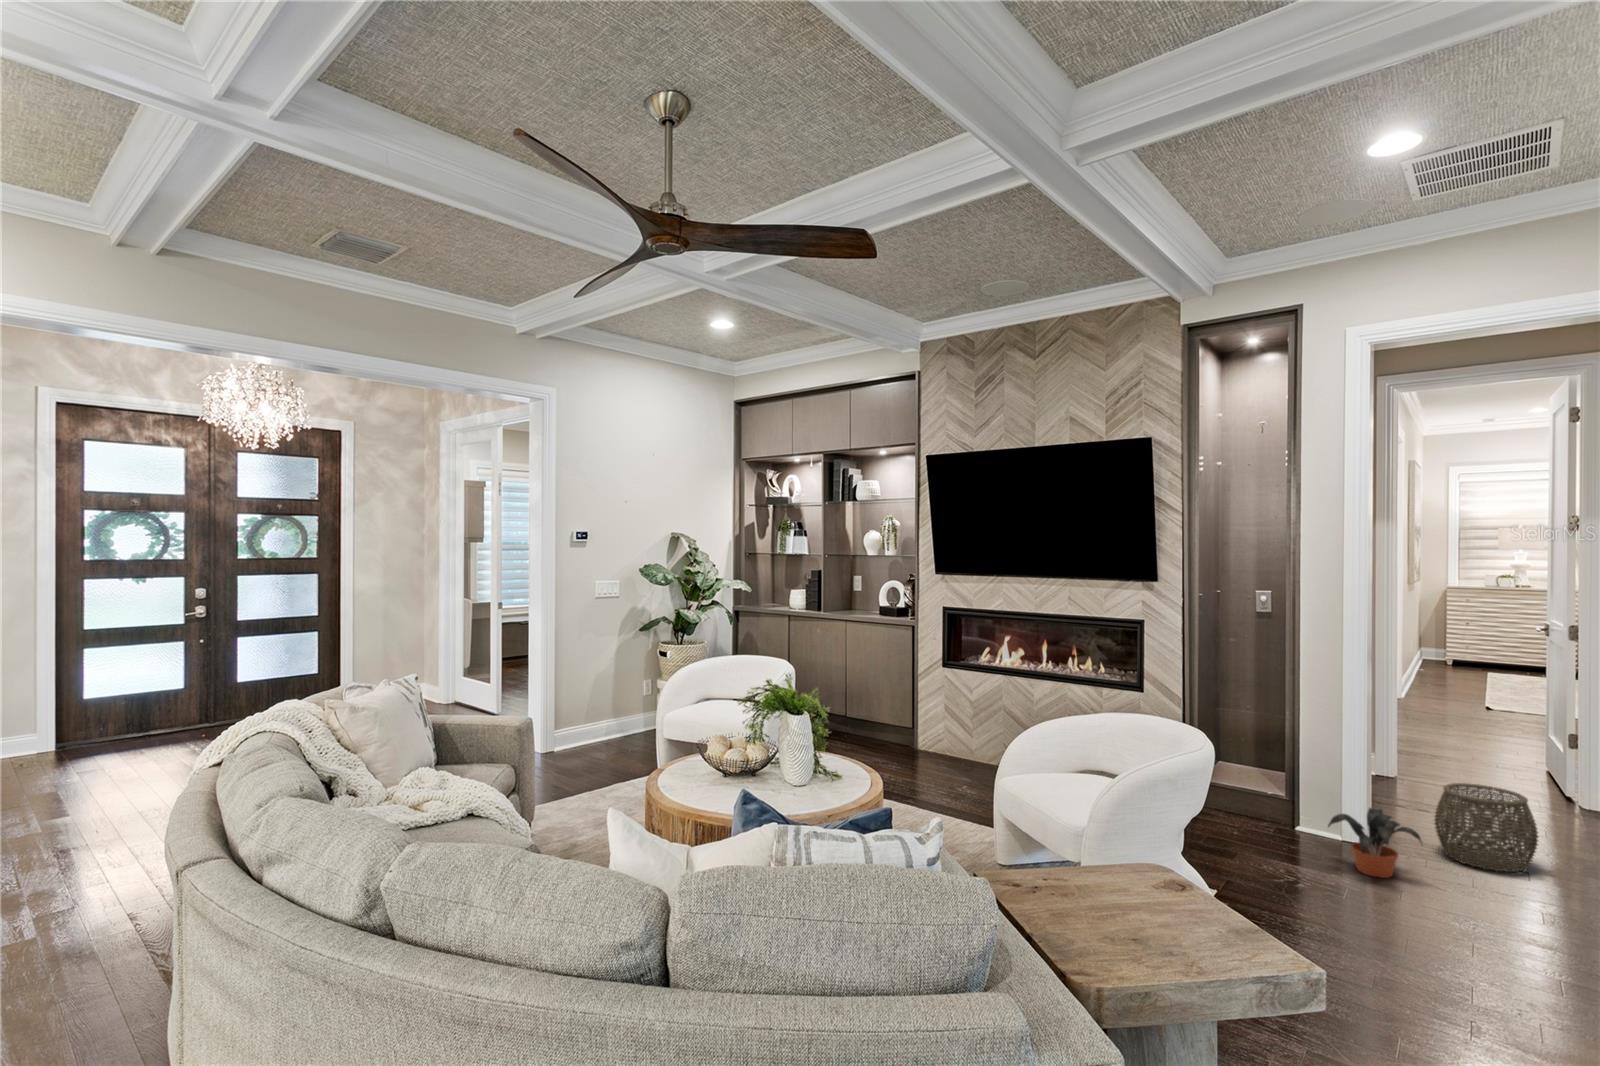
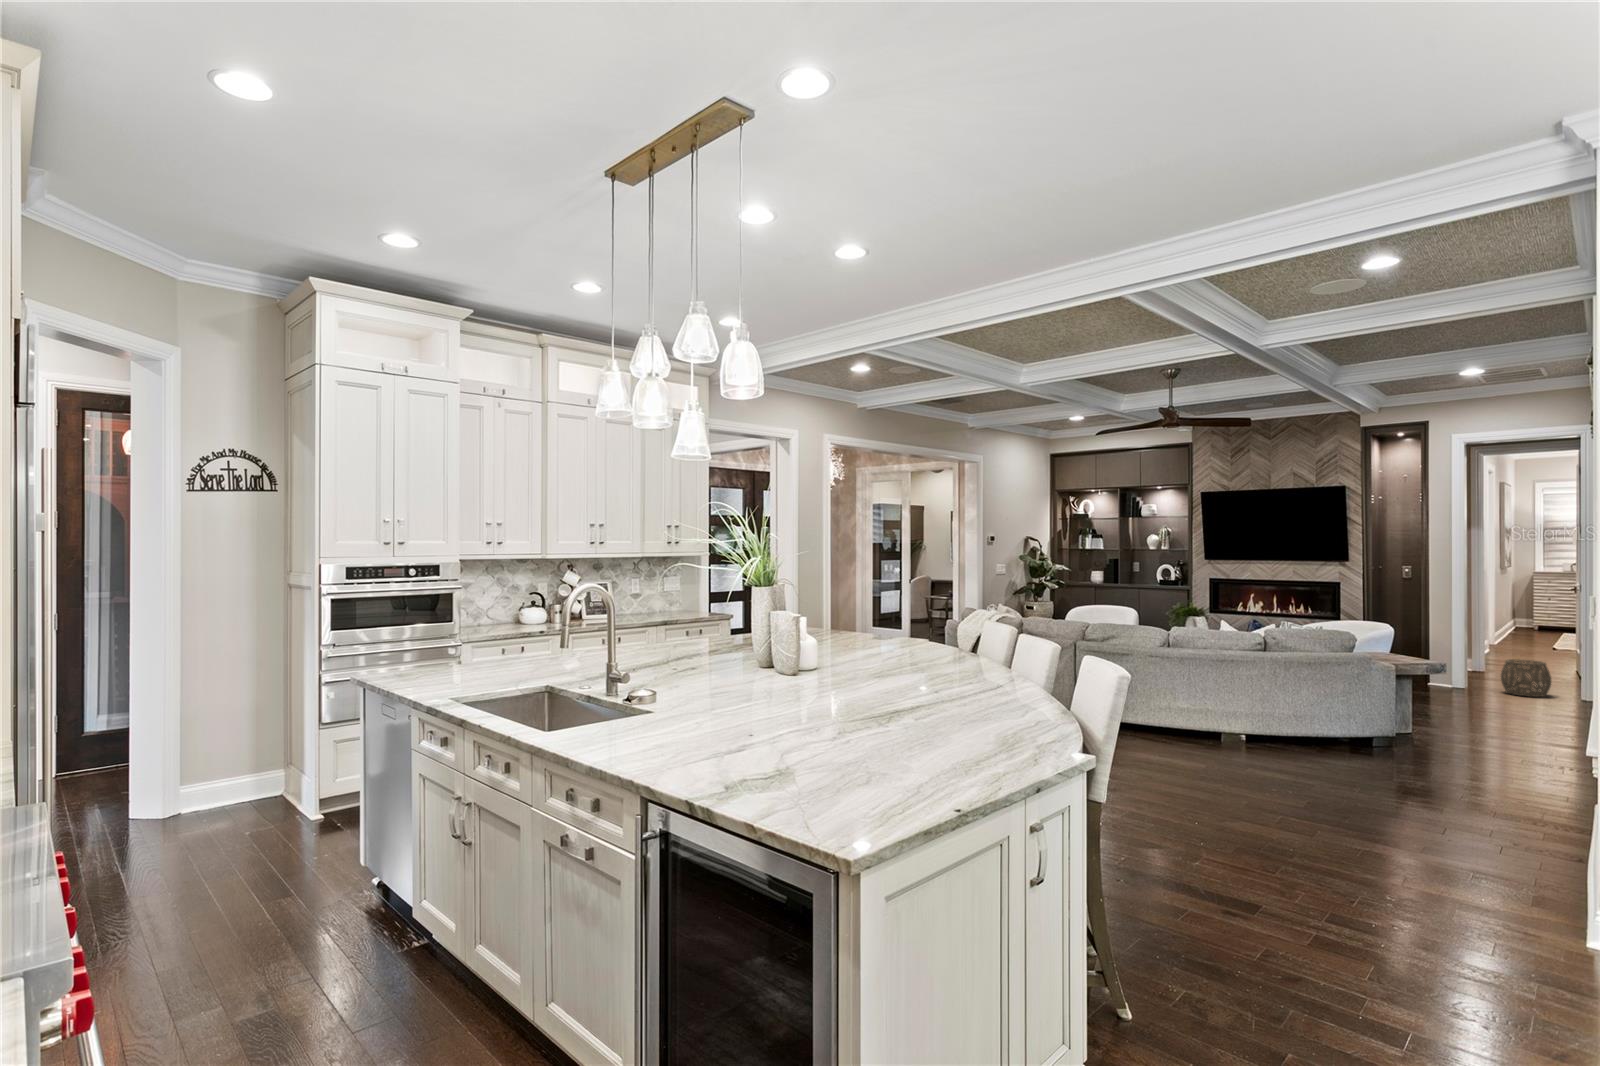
potted plant: present [1328,808,1422,878] -> none [1445,668,1492,698]

